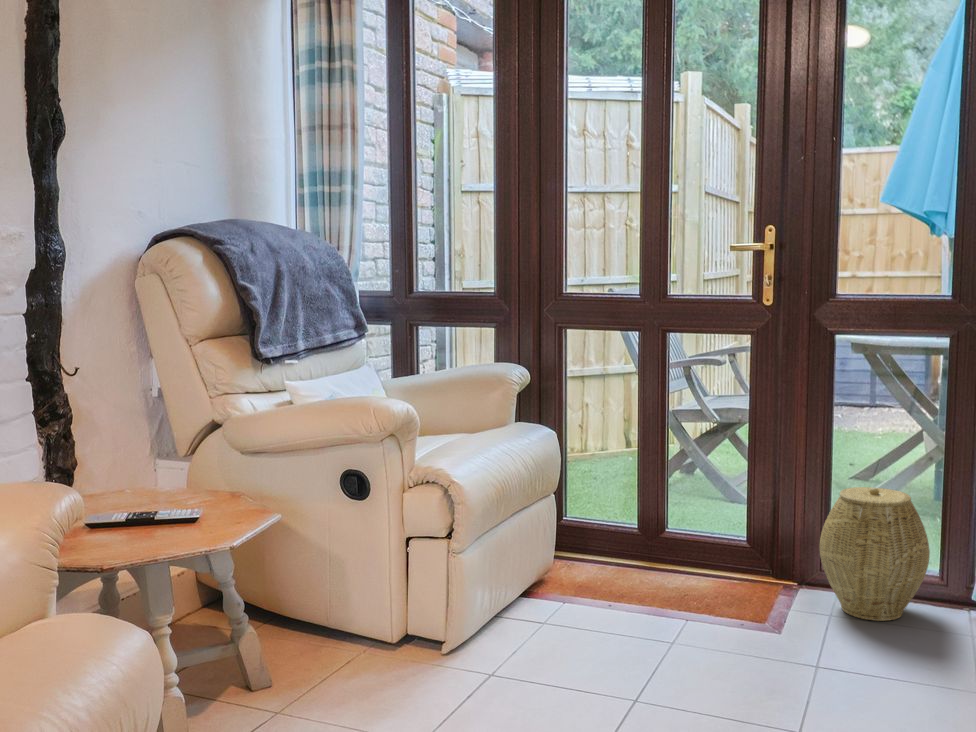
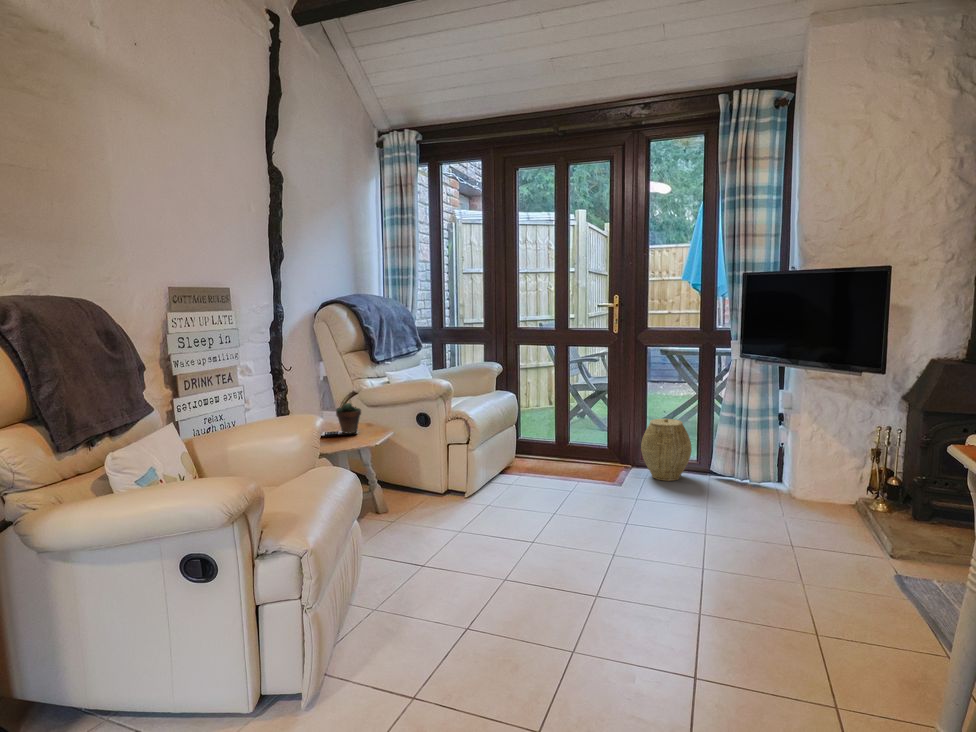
succulent plant: none [157,425,215,516] -> present [336,394,361,434]

